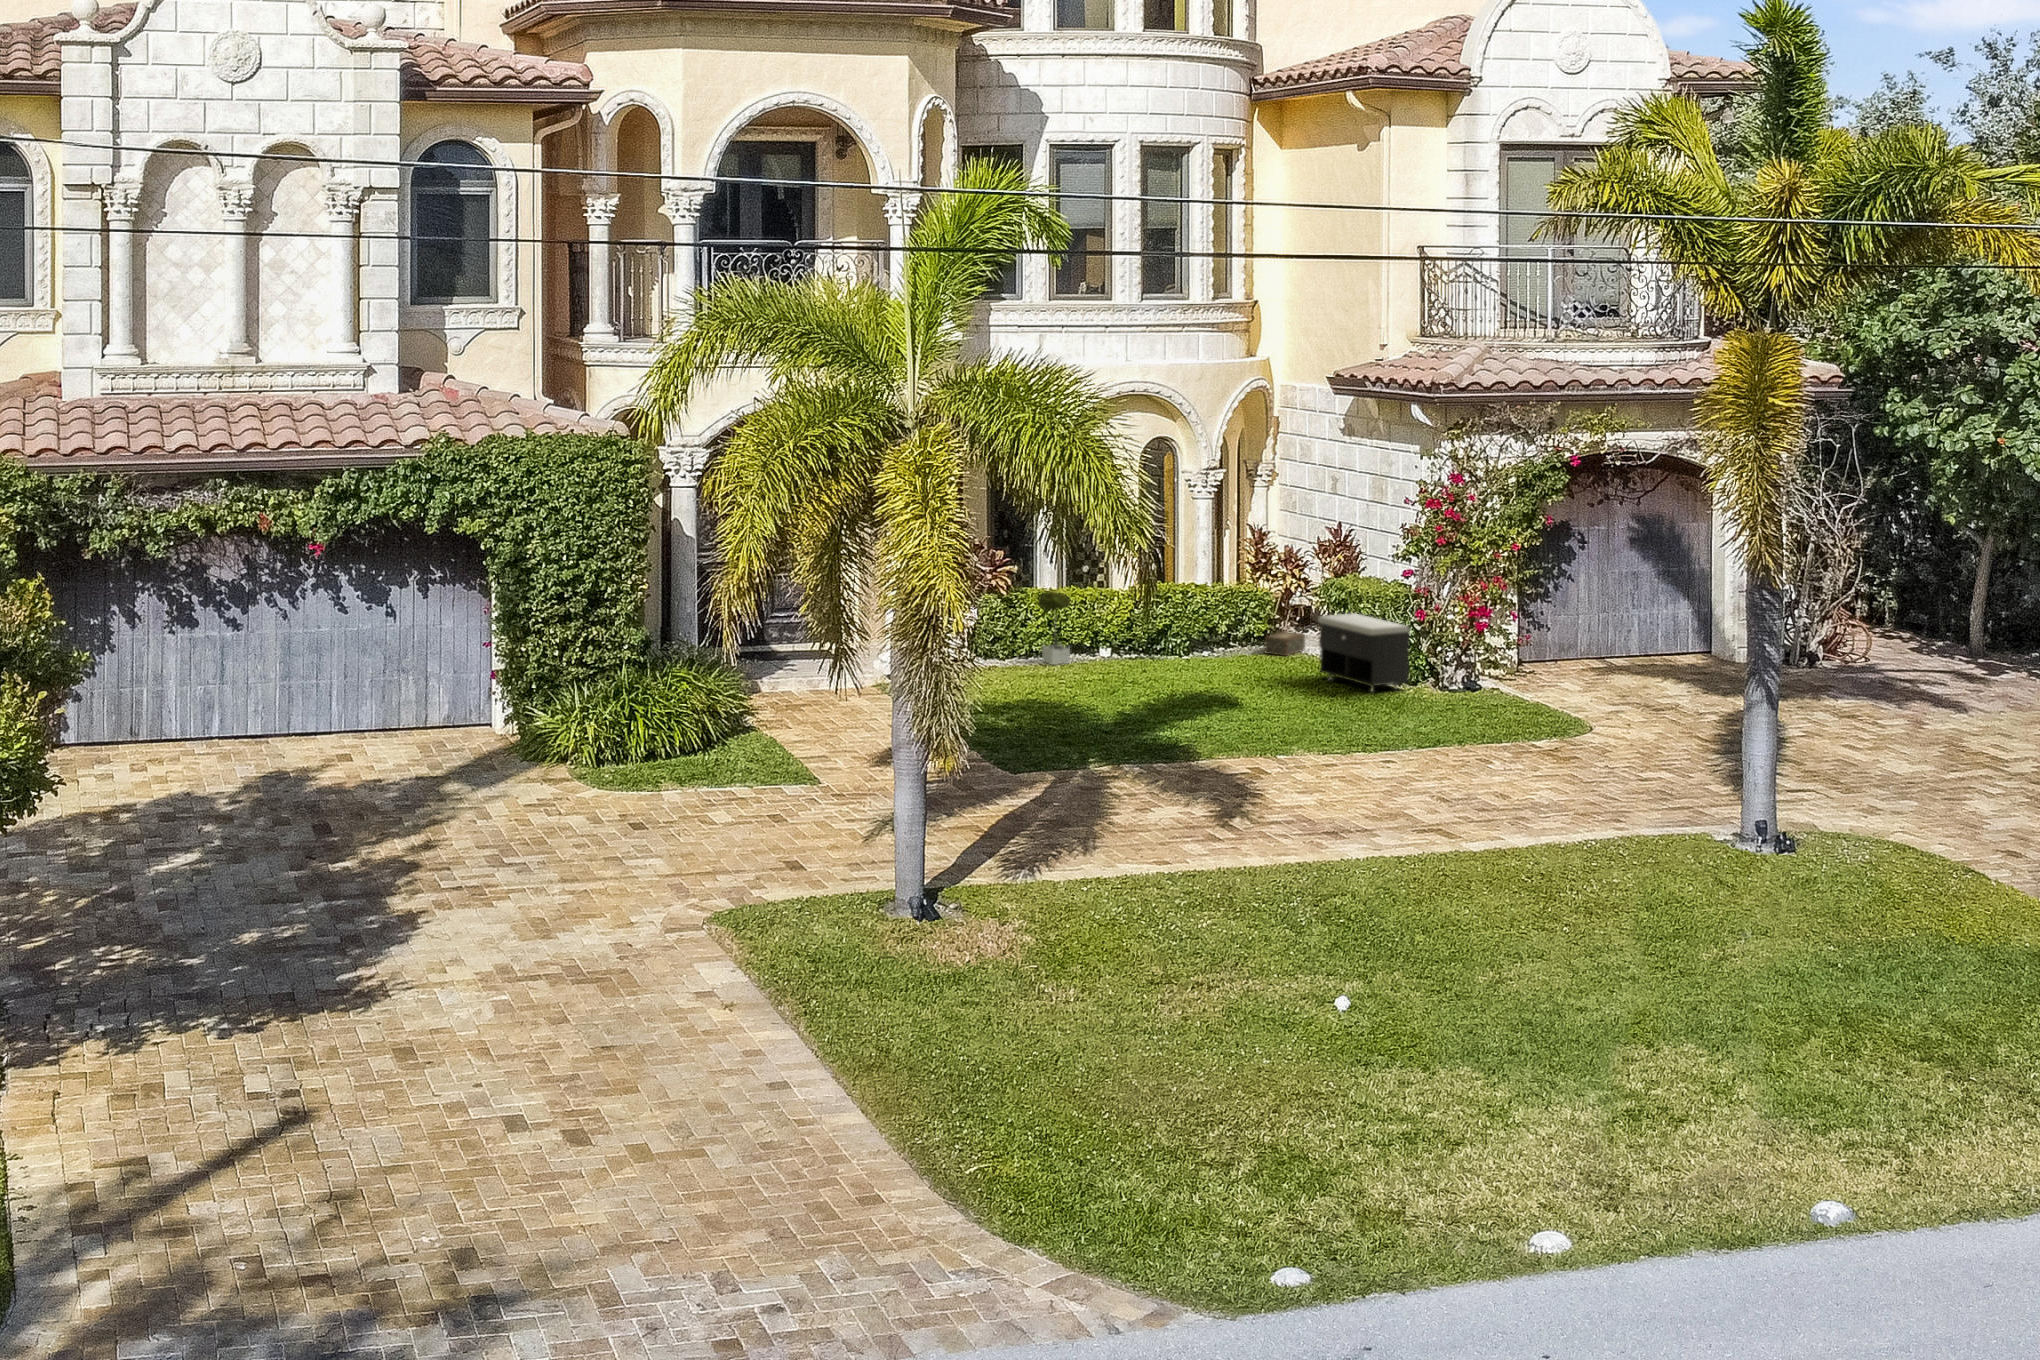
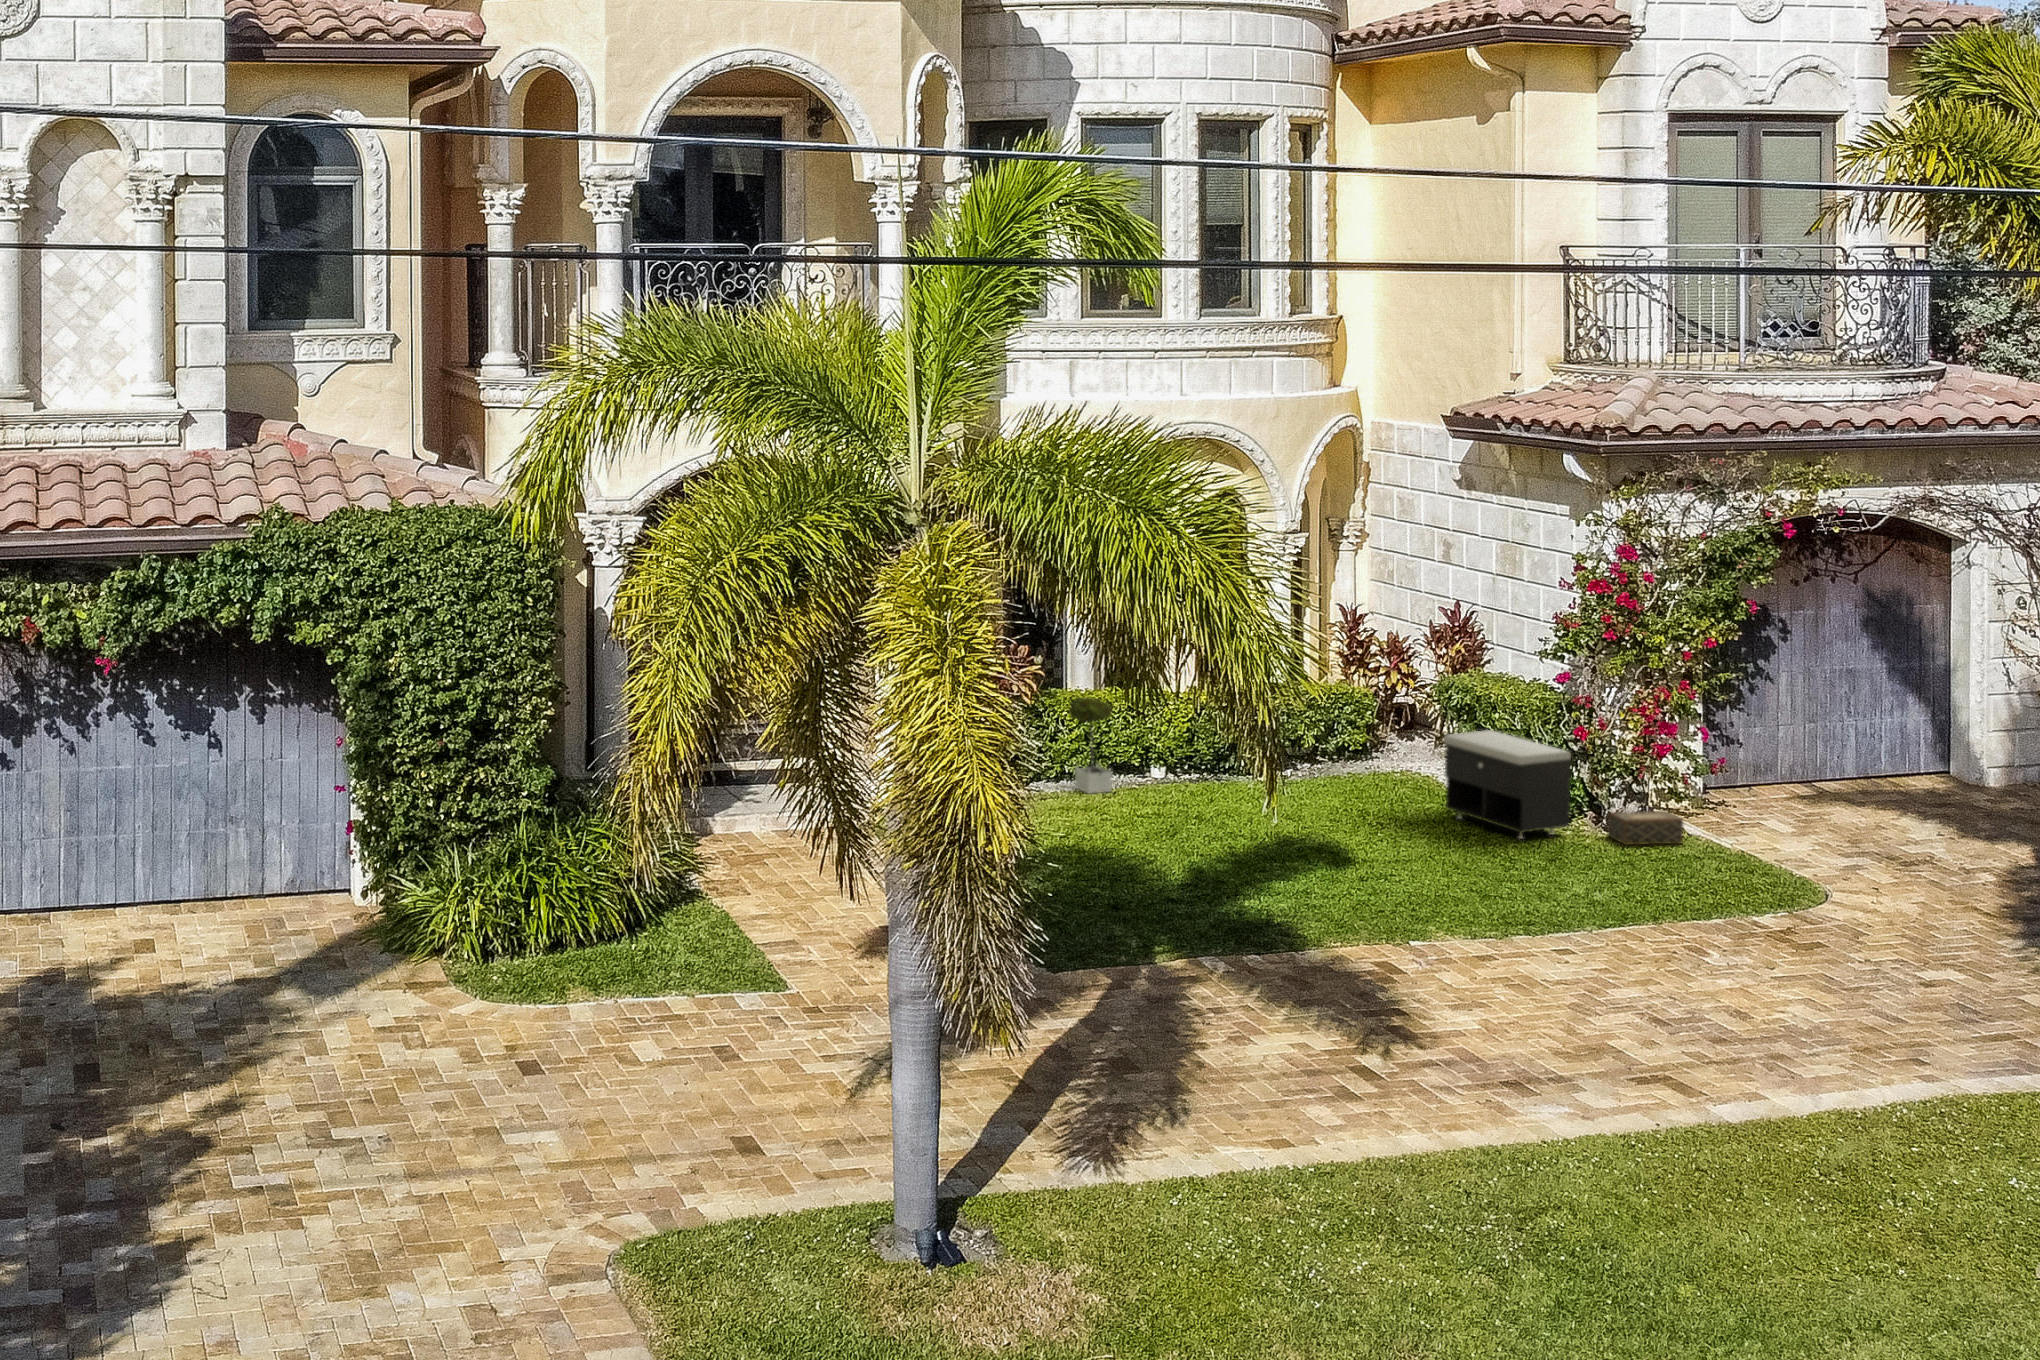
woven basket: present [1265,631,1305,656] -> present [1608,811,1683,845]

